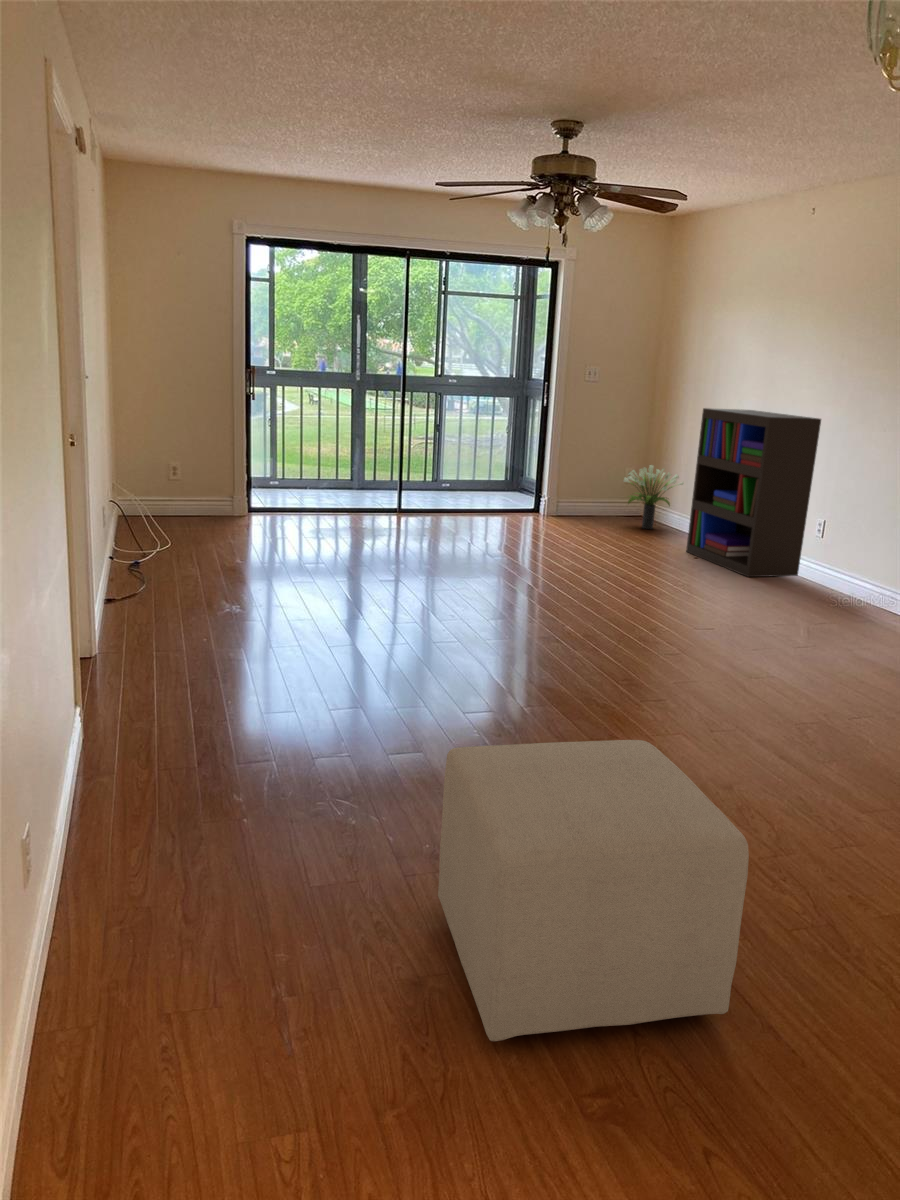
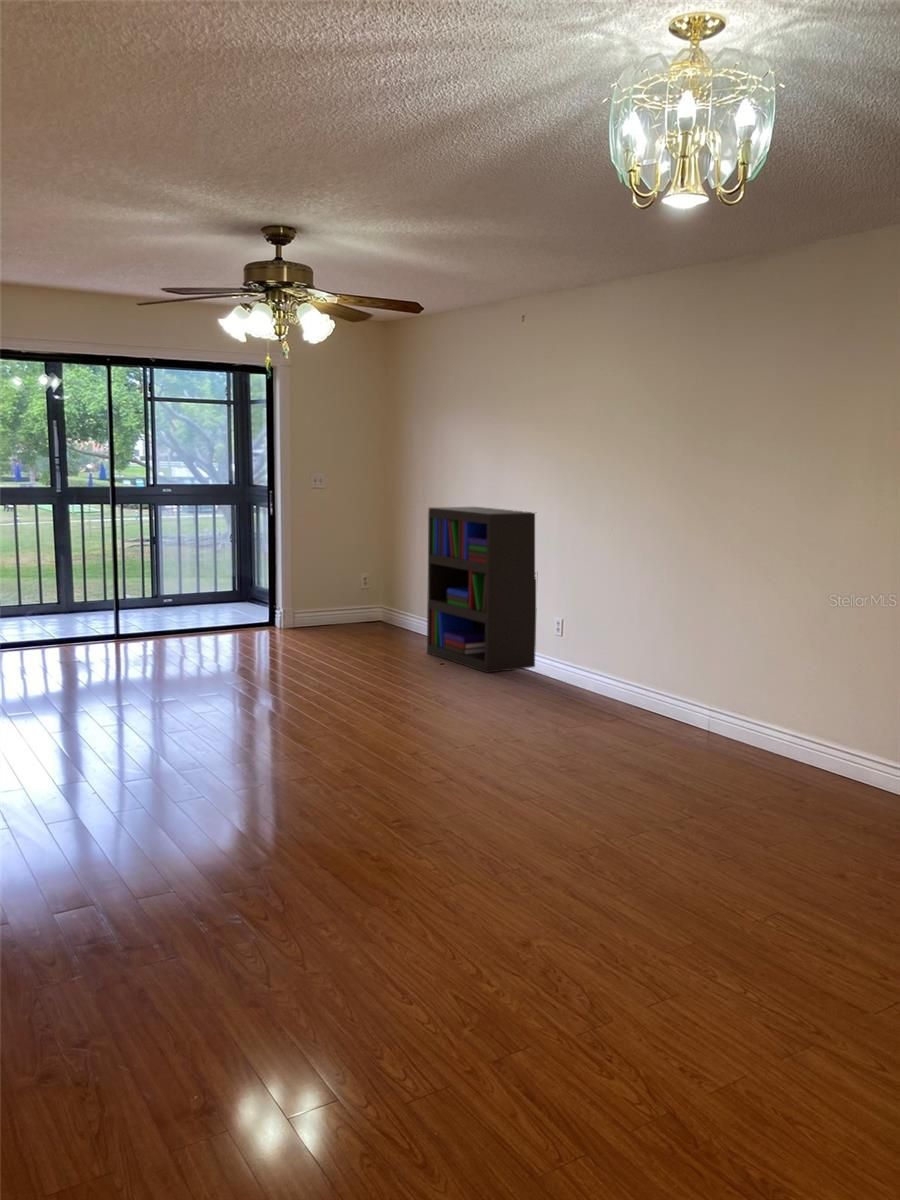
potted plant: present [624,465,684,529] -> none [358,567,420,633]
ottoman: present [438,740,749,1041] -> none [177,821,446,1101]

